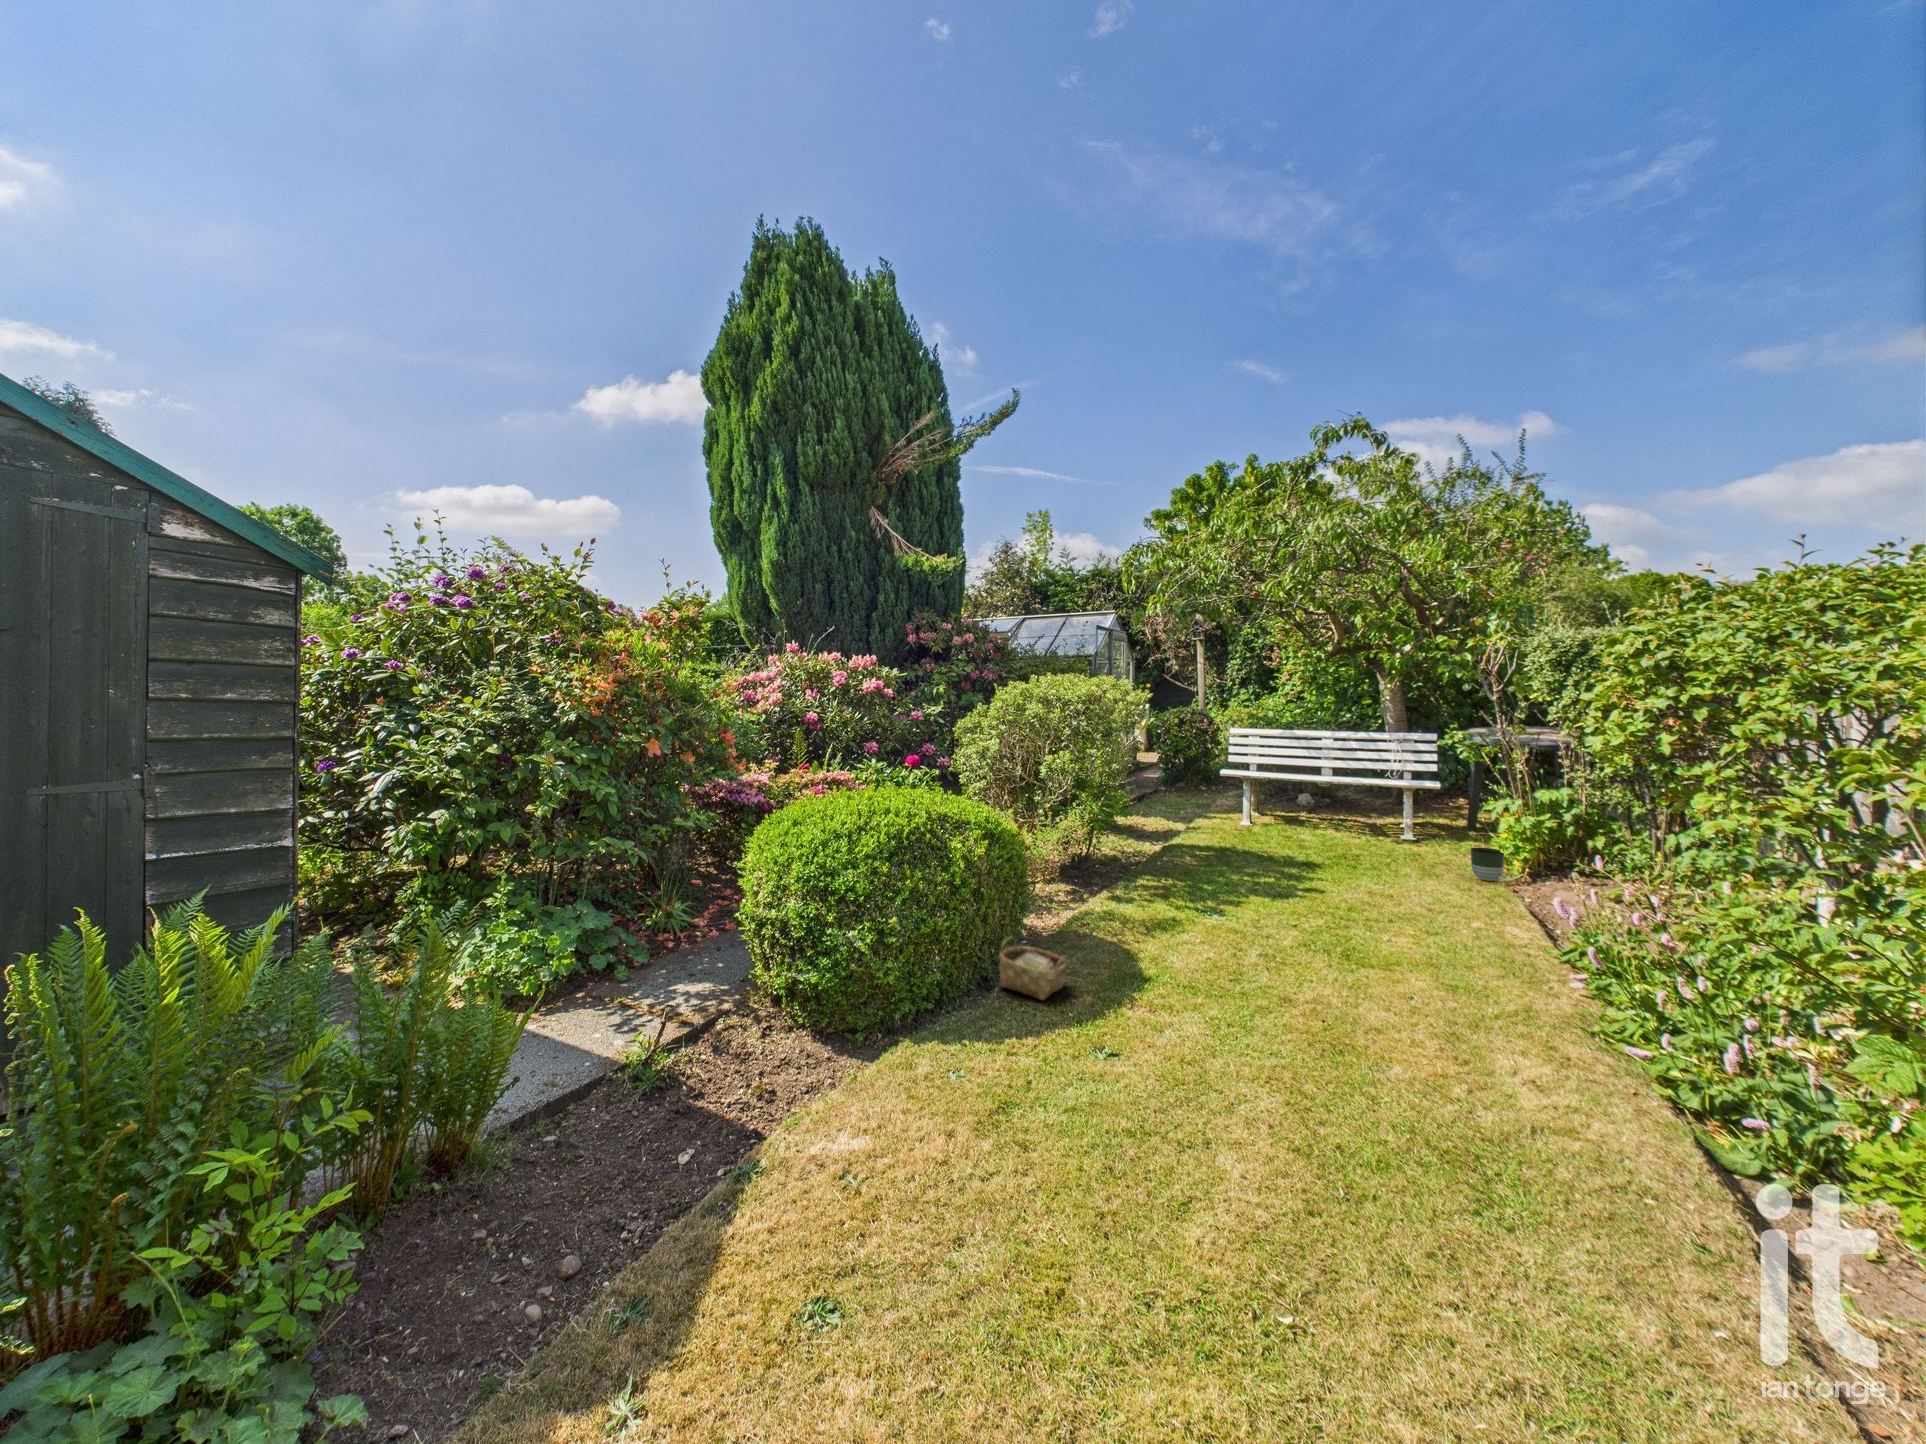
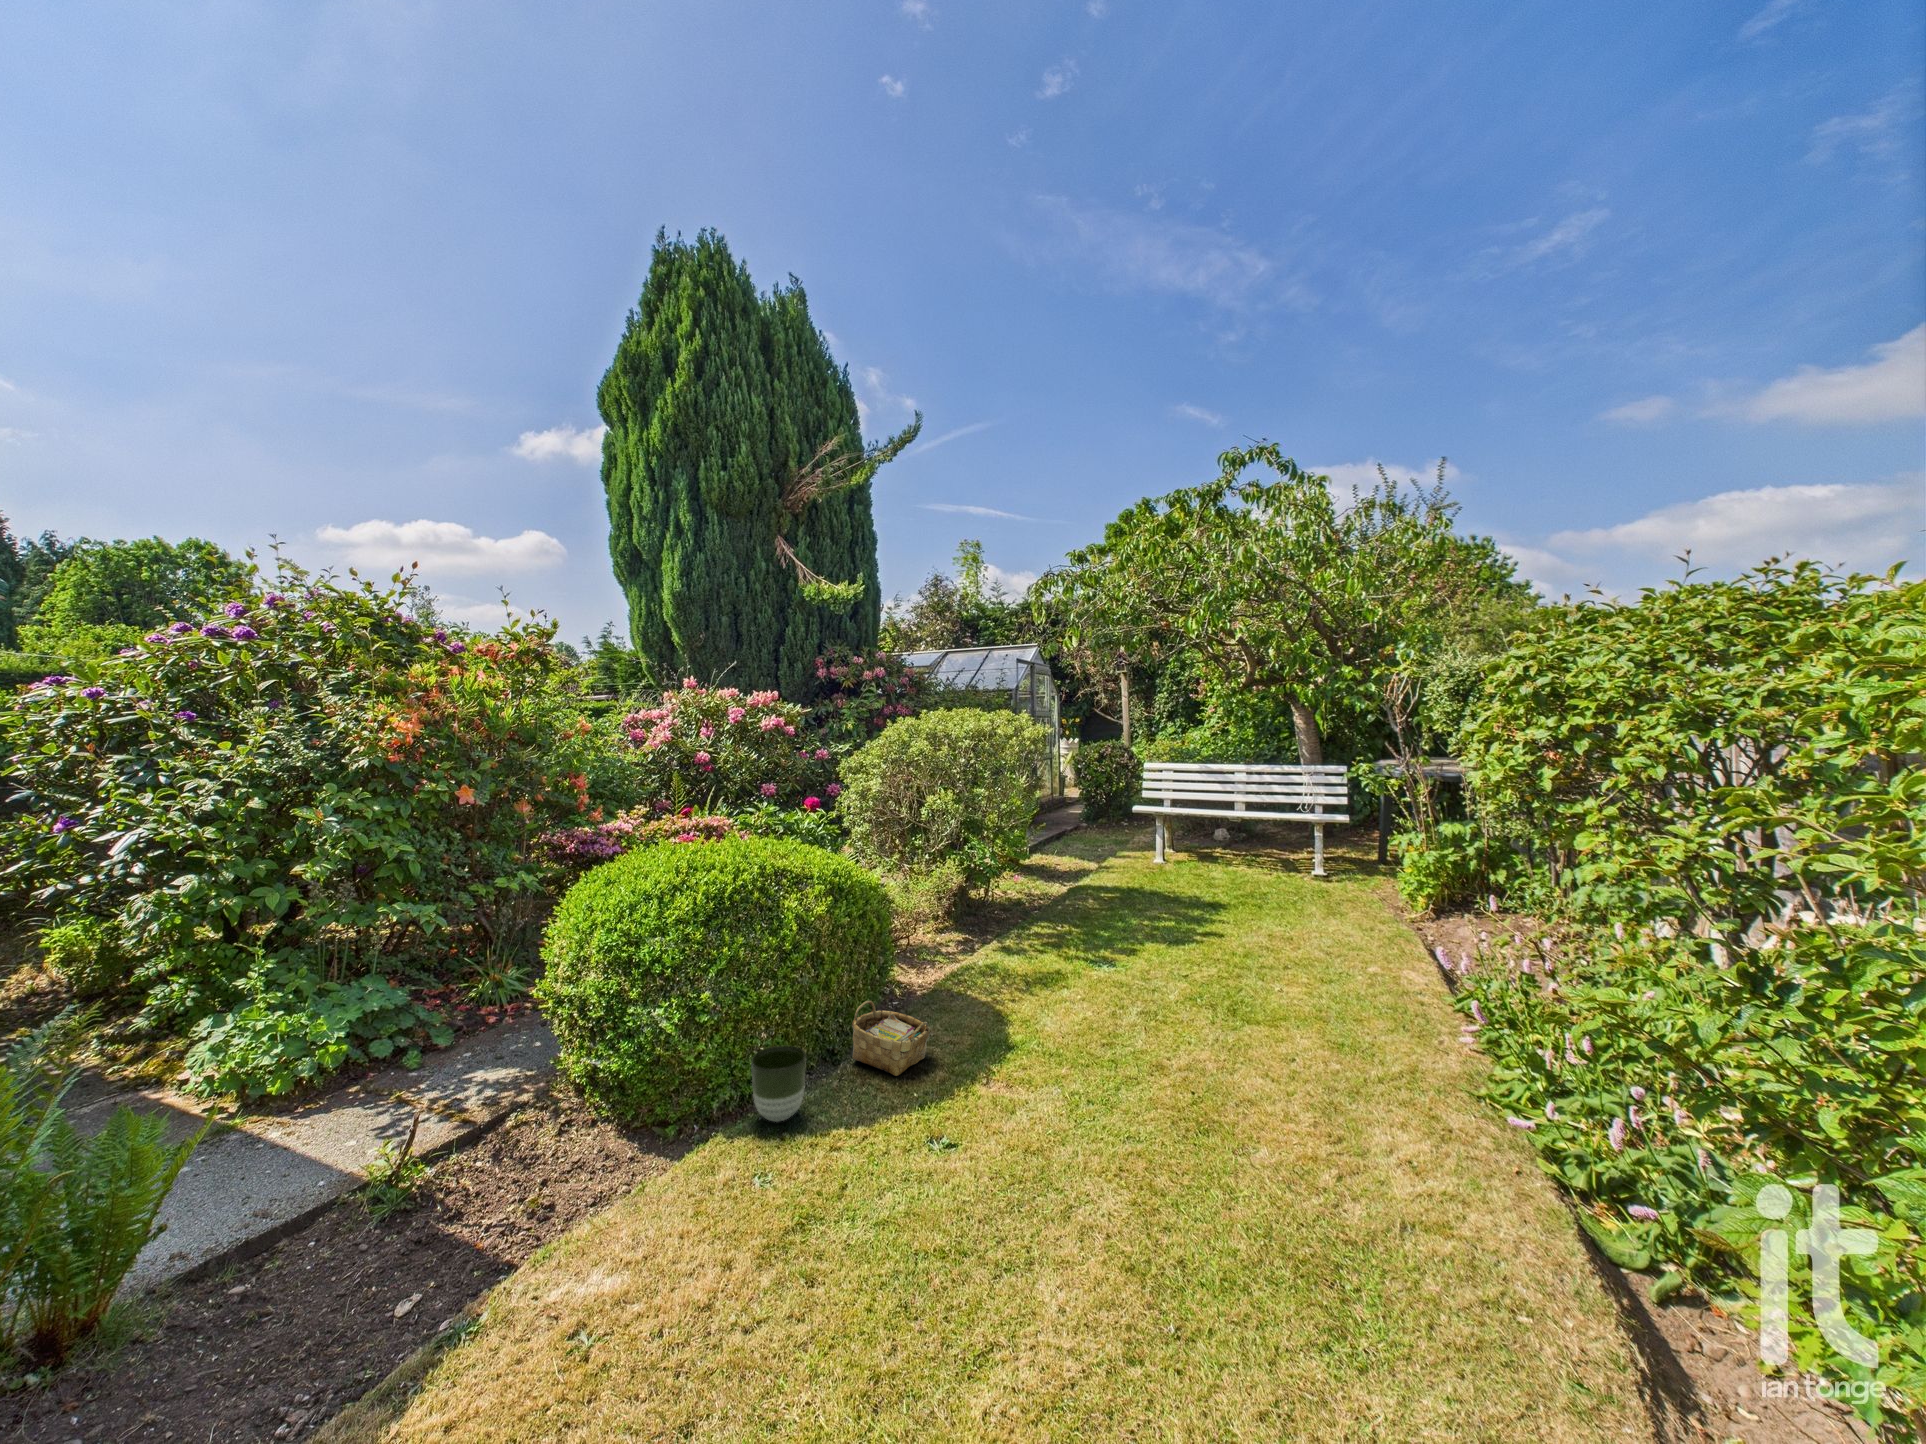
planter: present [1471,848,1504,881] -> present [751,1046,806,1122]

